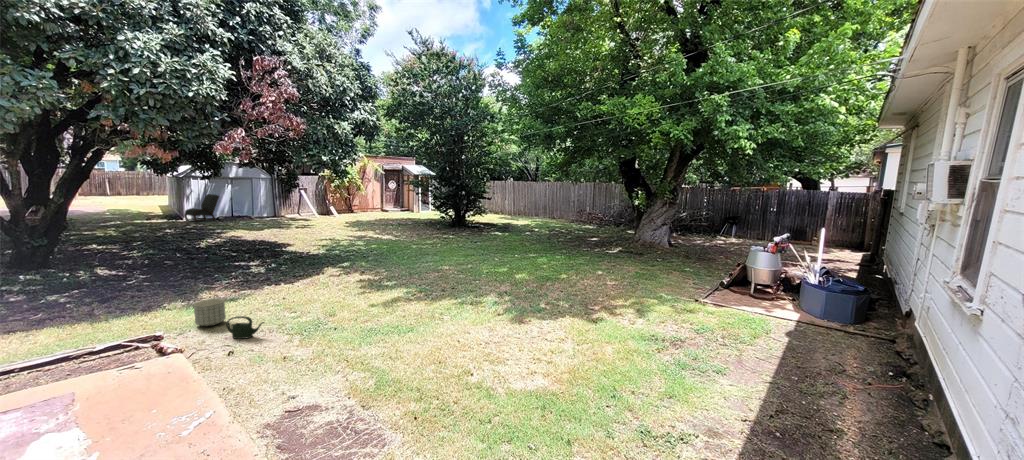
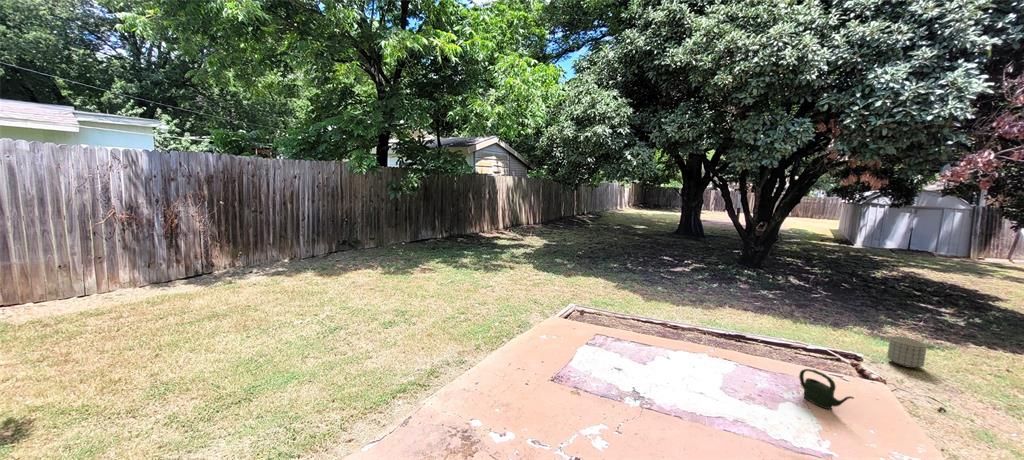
lounge chair: present [184,194,219,222] -> none [856,221,901,251]
watering can: present [226,316,264,339] -> present [799,369,854,409]

